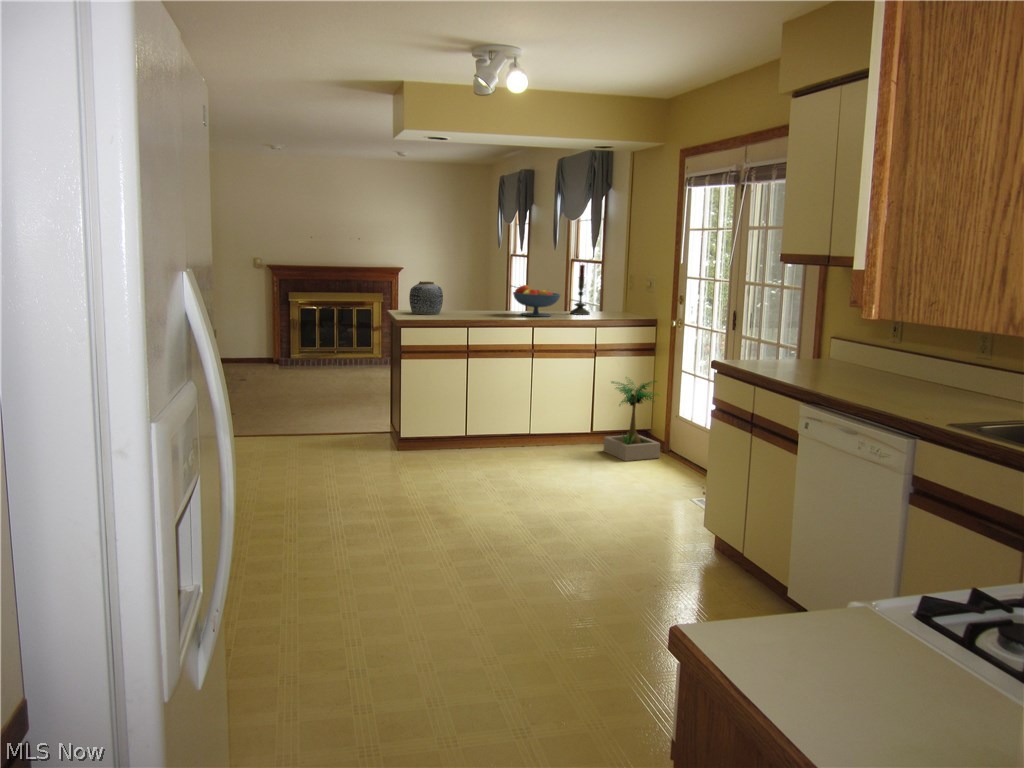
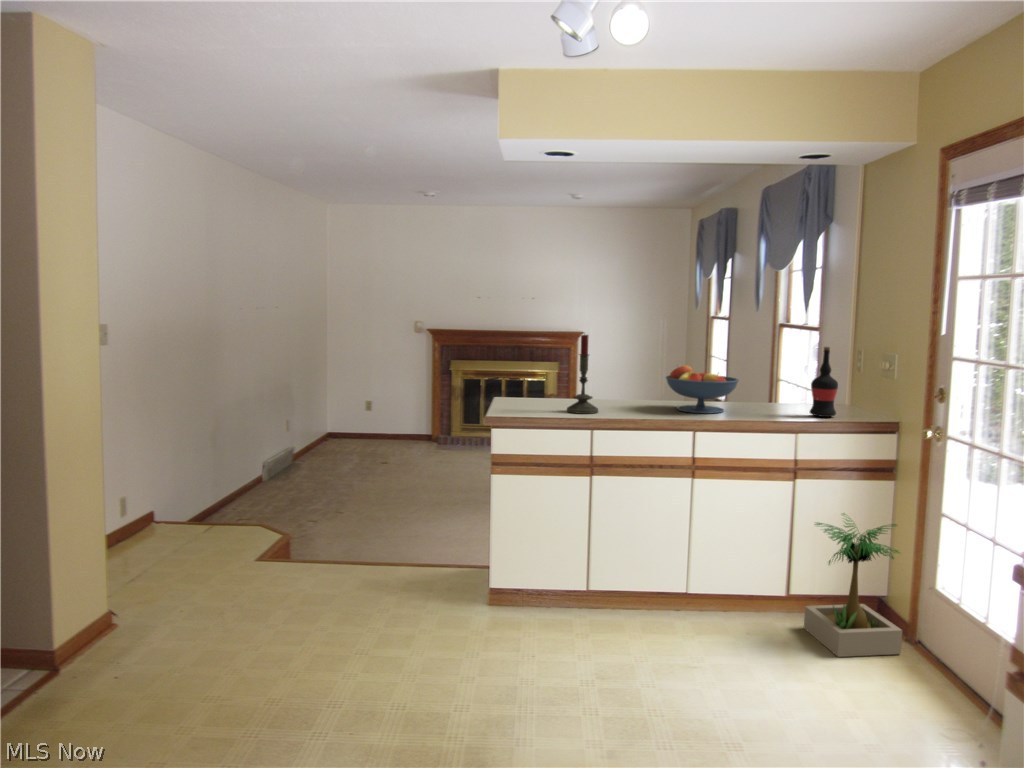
candle: present [570,264,590,315] -> present [567,335,598,414]
wine bottle: none [604,272,622,317] -> present [810,347,838,417]
vase: present [409,281,443,315] -> none [519,359,565,407]

